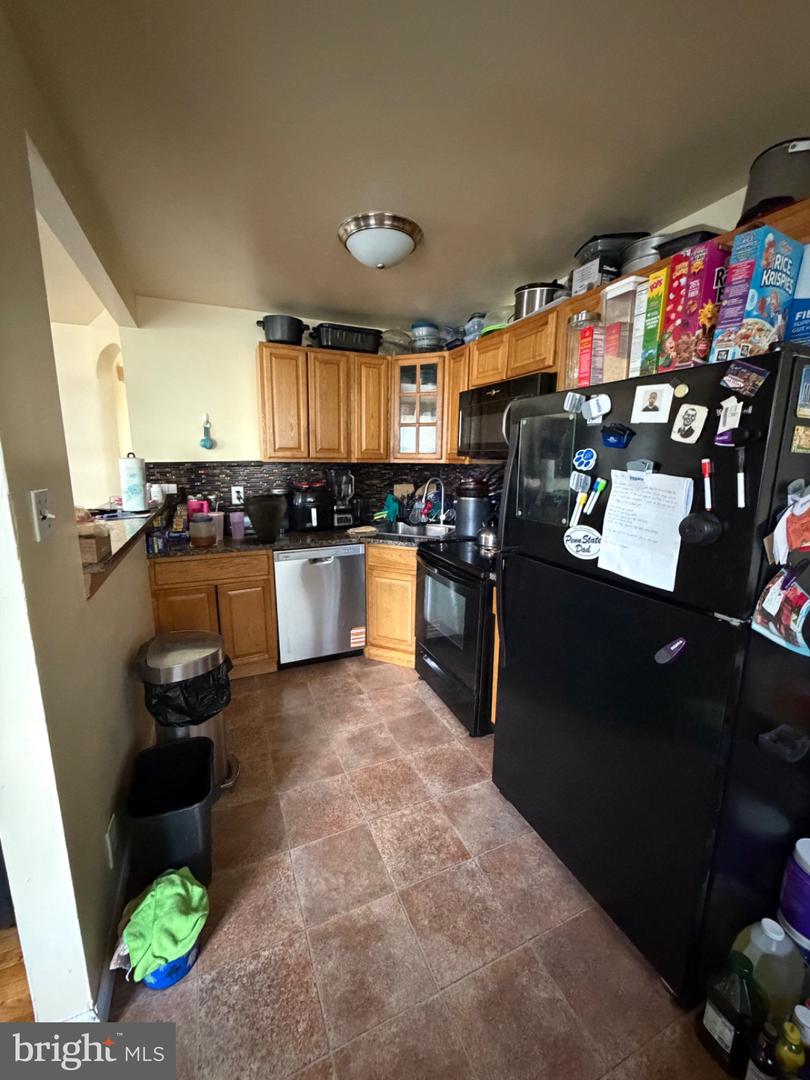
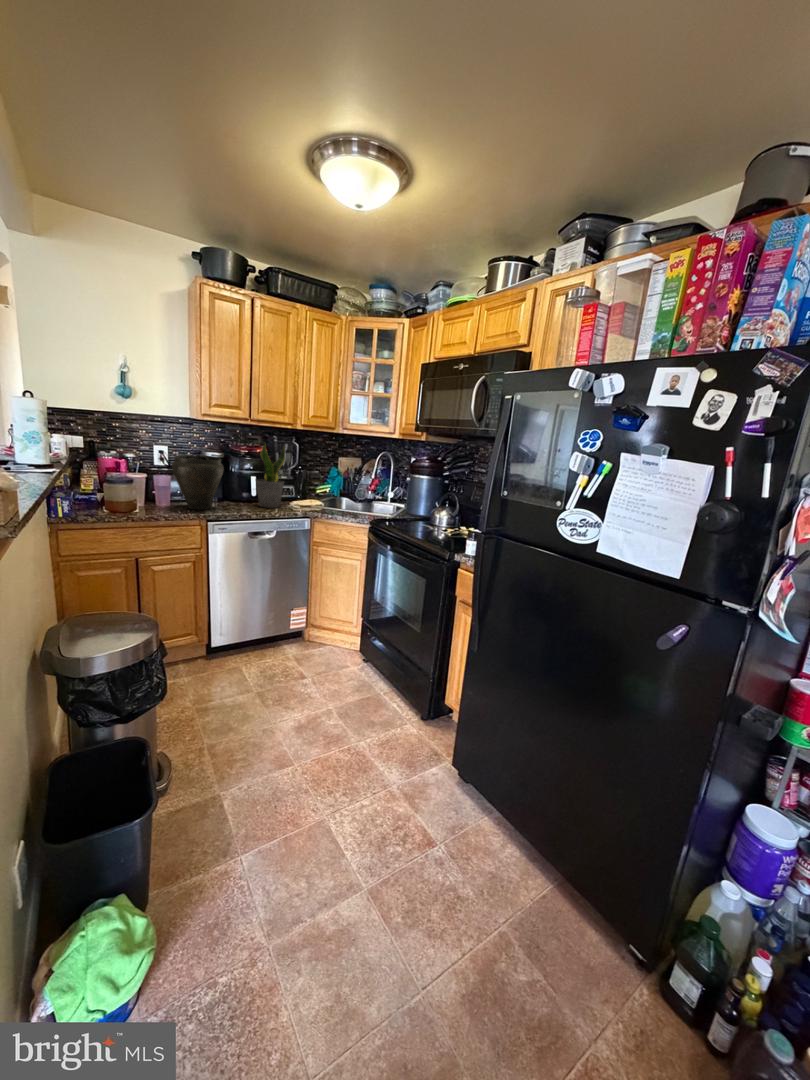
potted plant: none [315,478,341,536] -> present [256,444,285,508]

